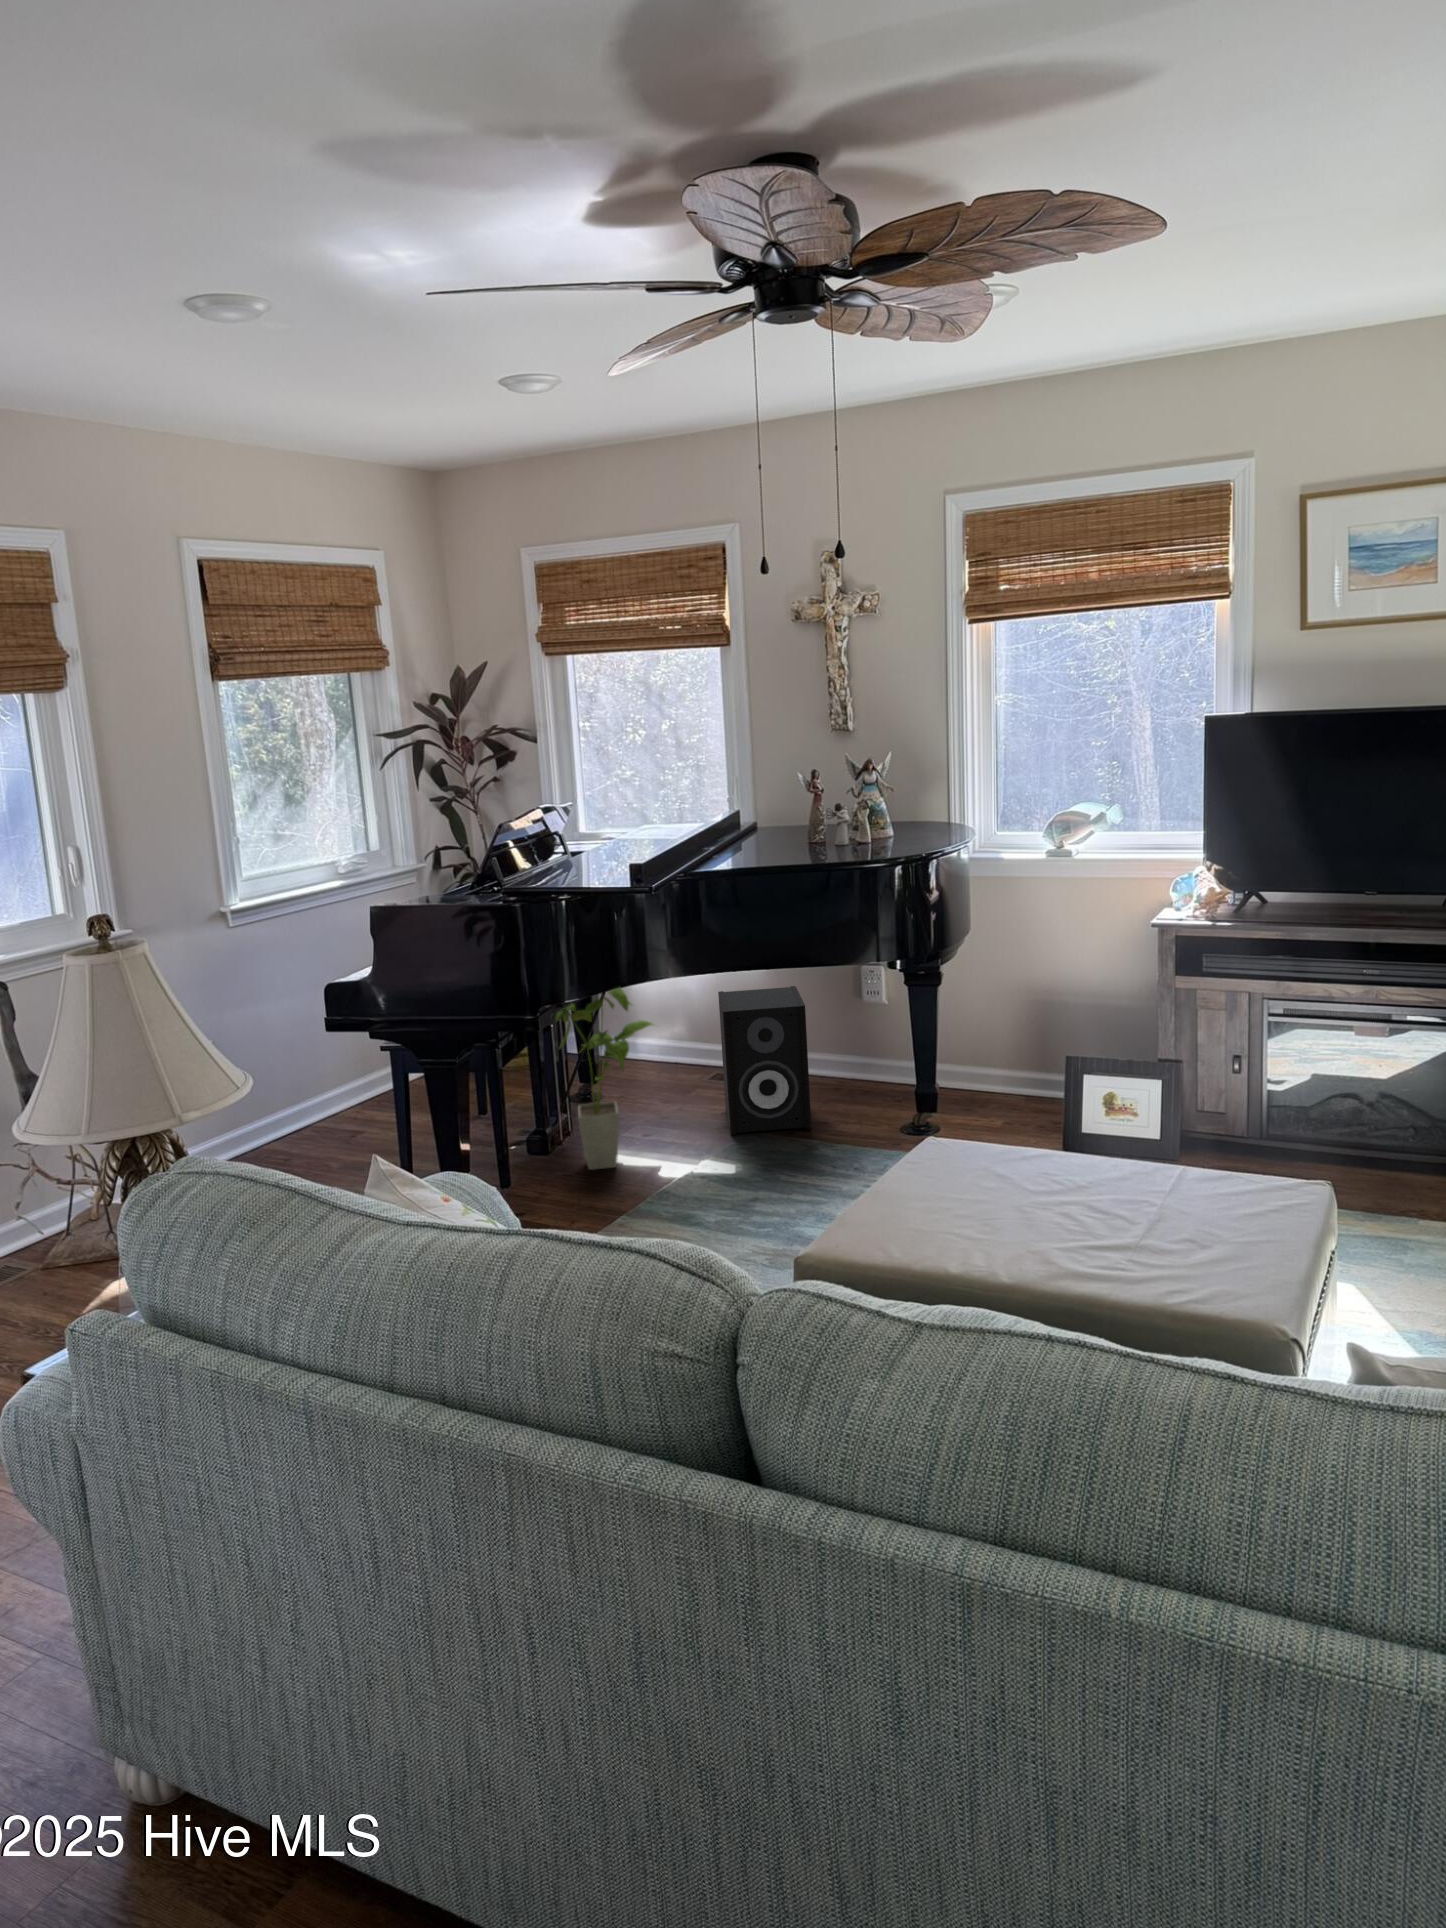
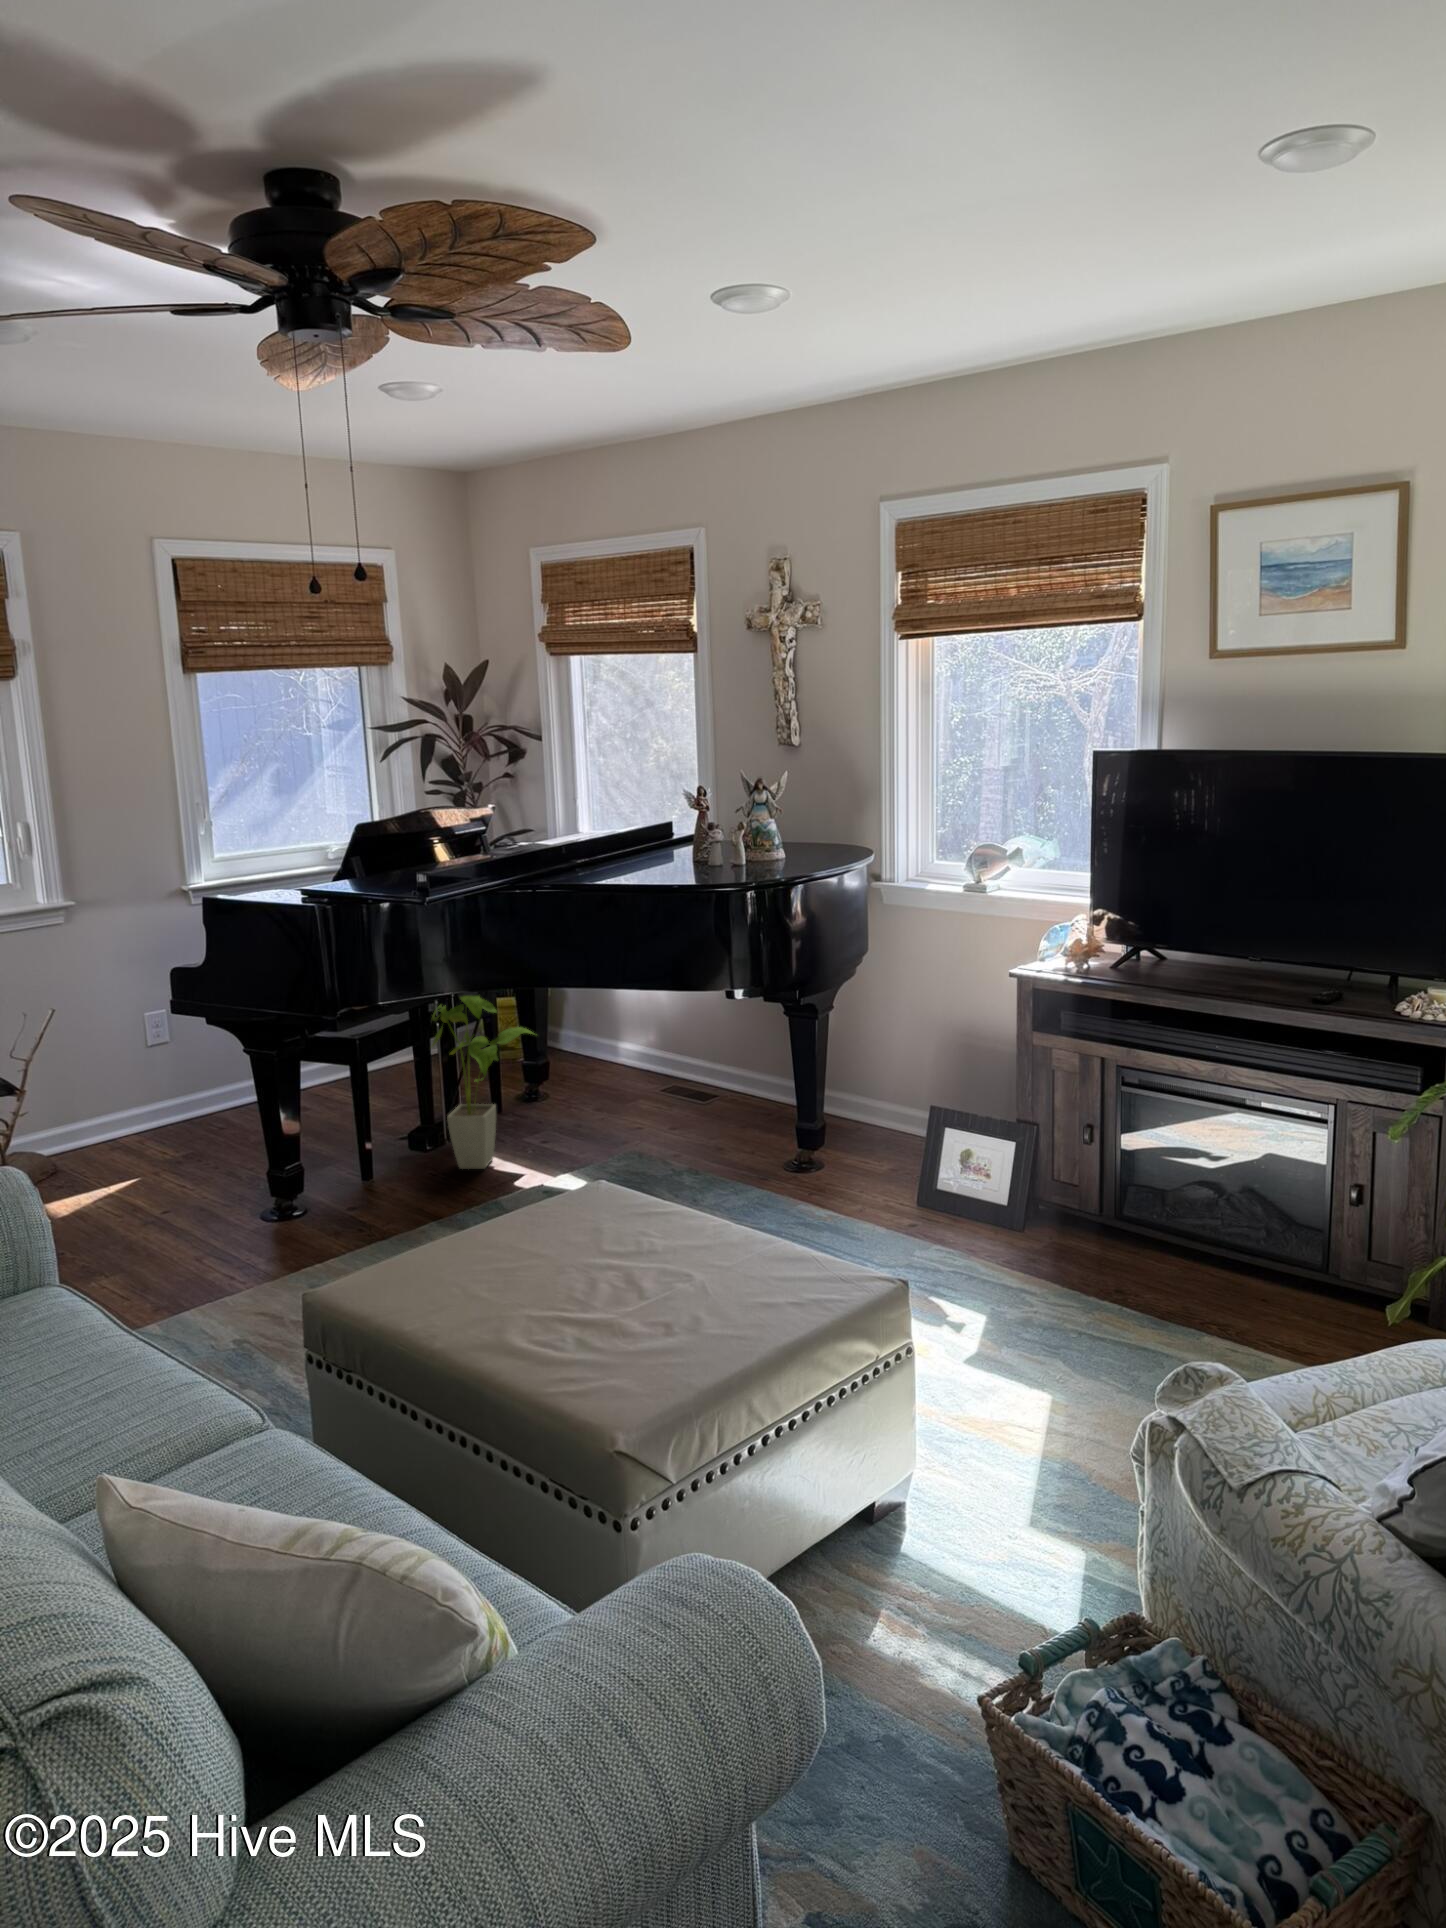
speaker: present [718,986,811,1135] -> none [610,1003,715,1151]

